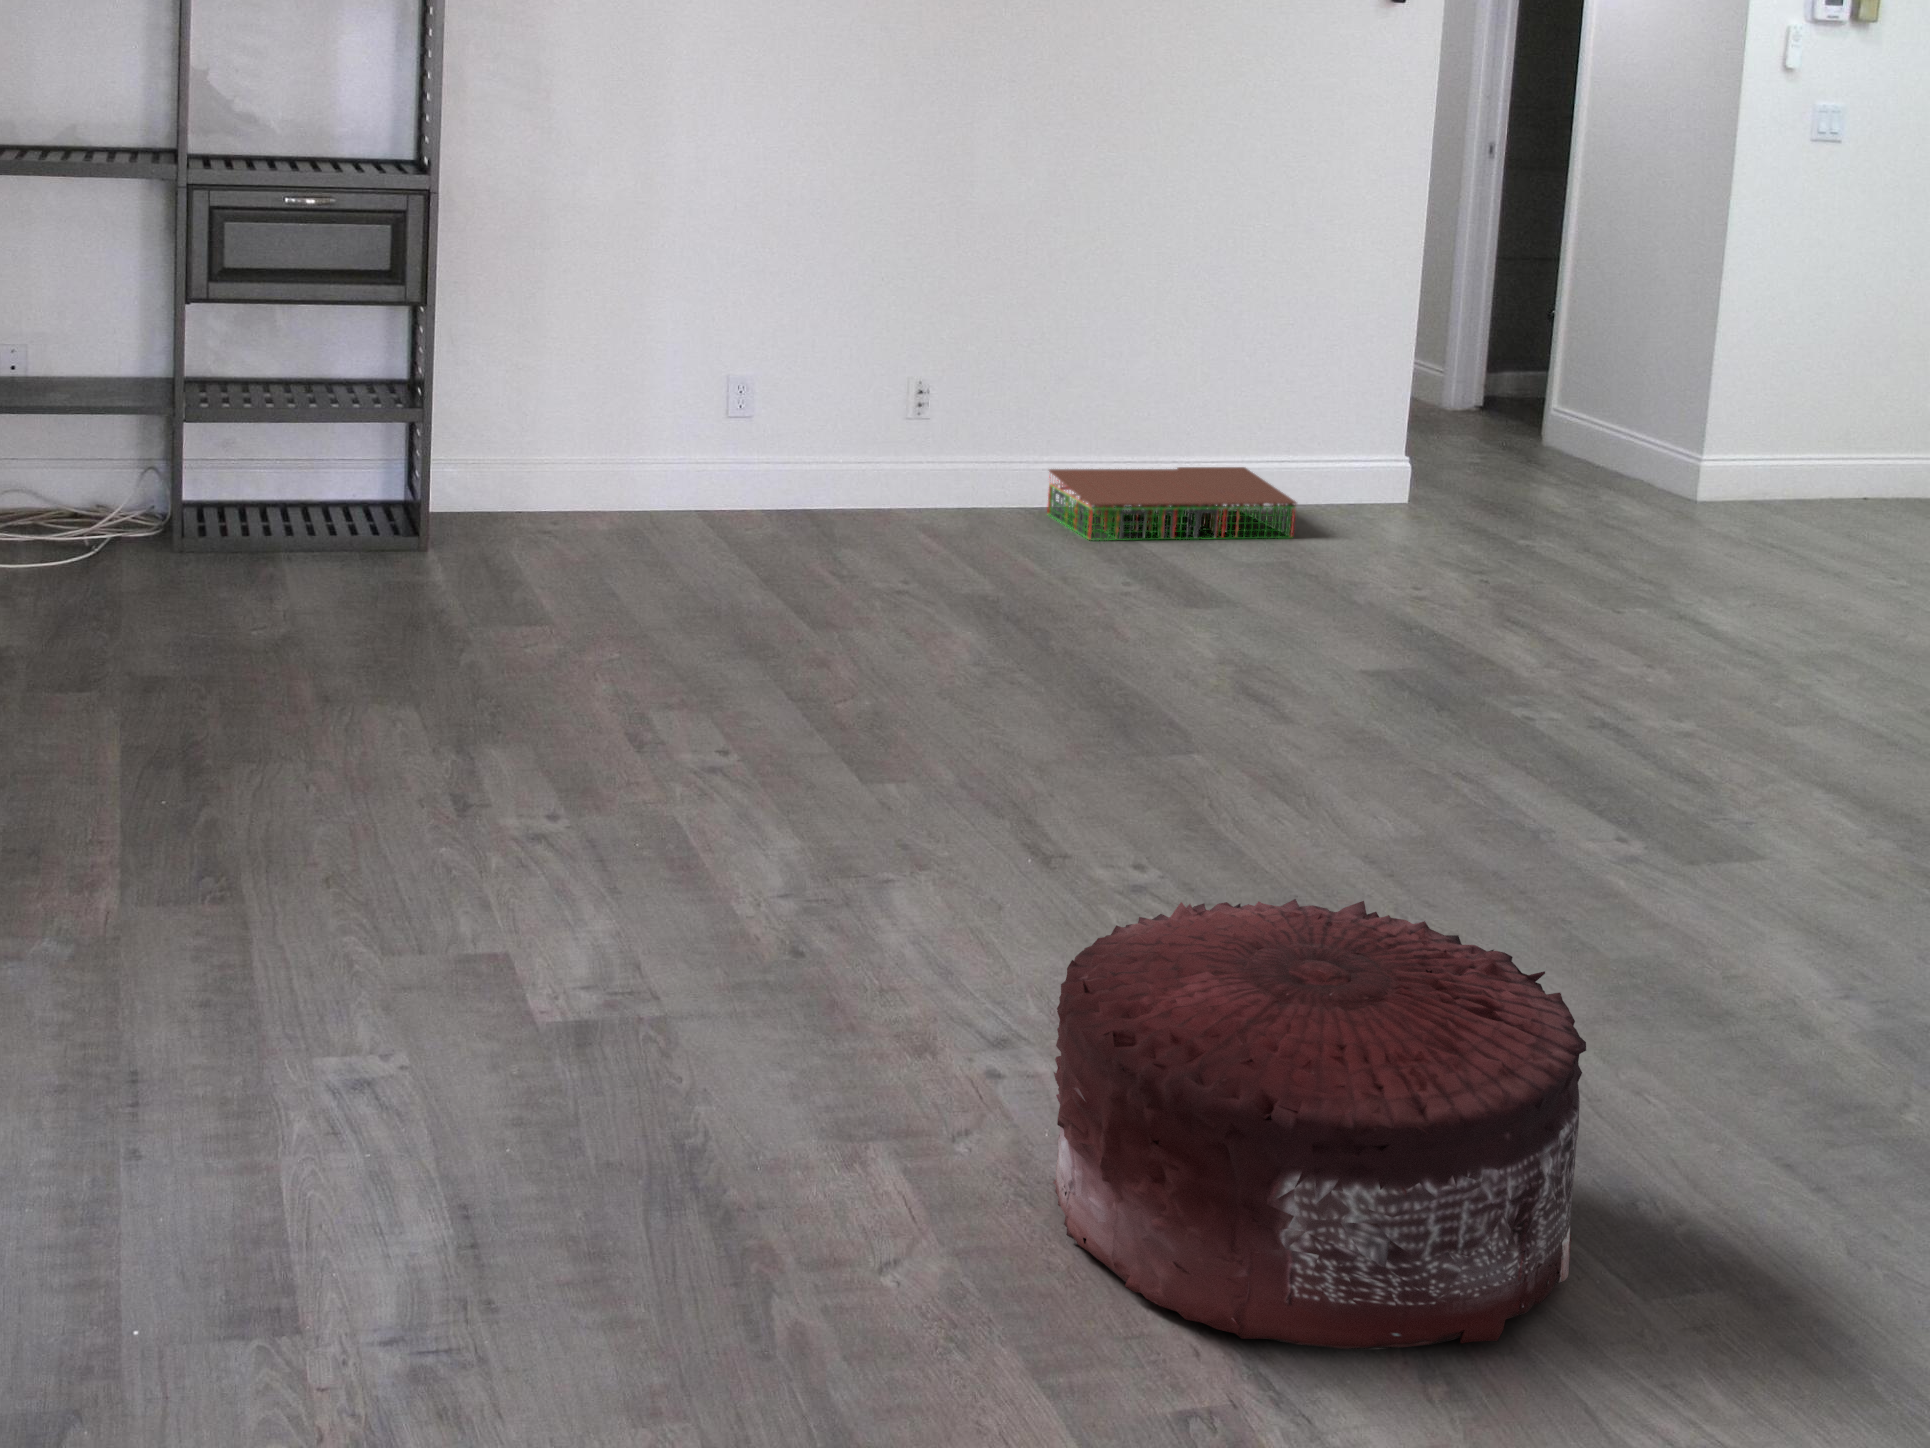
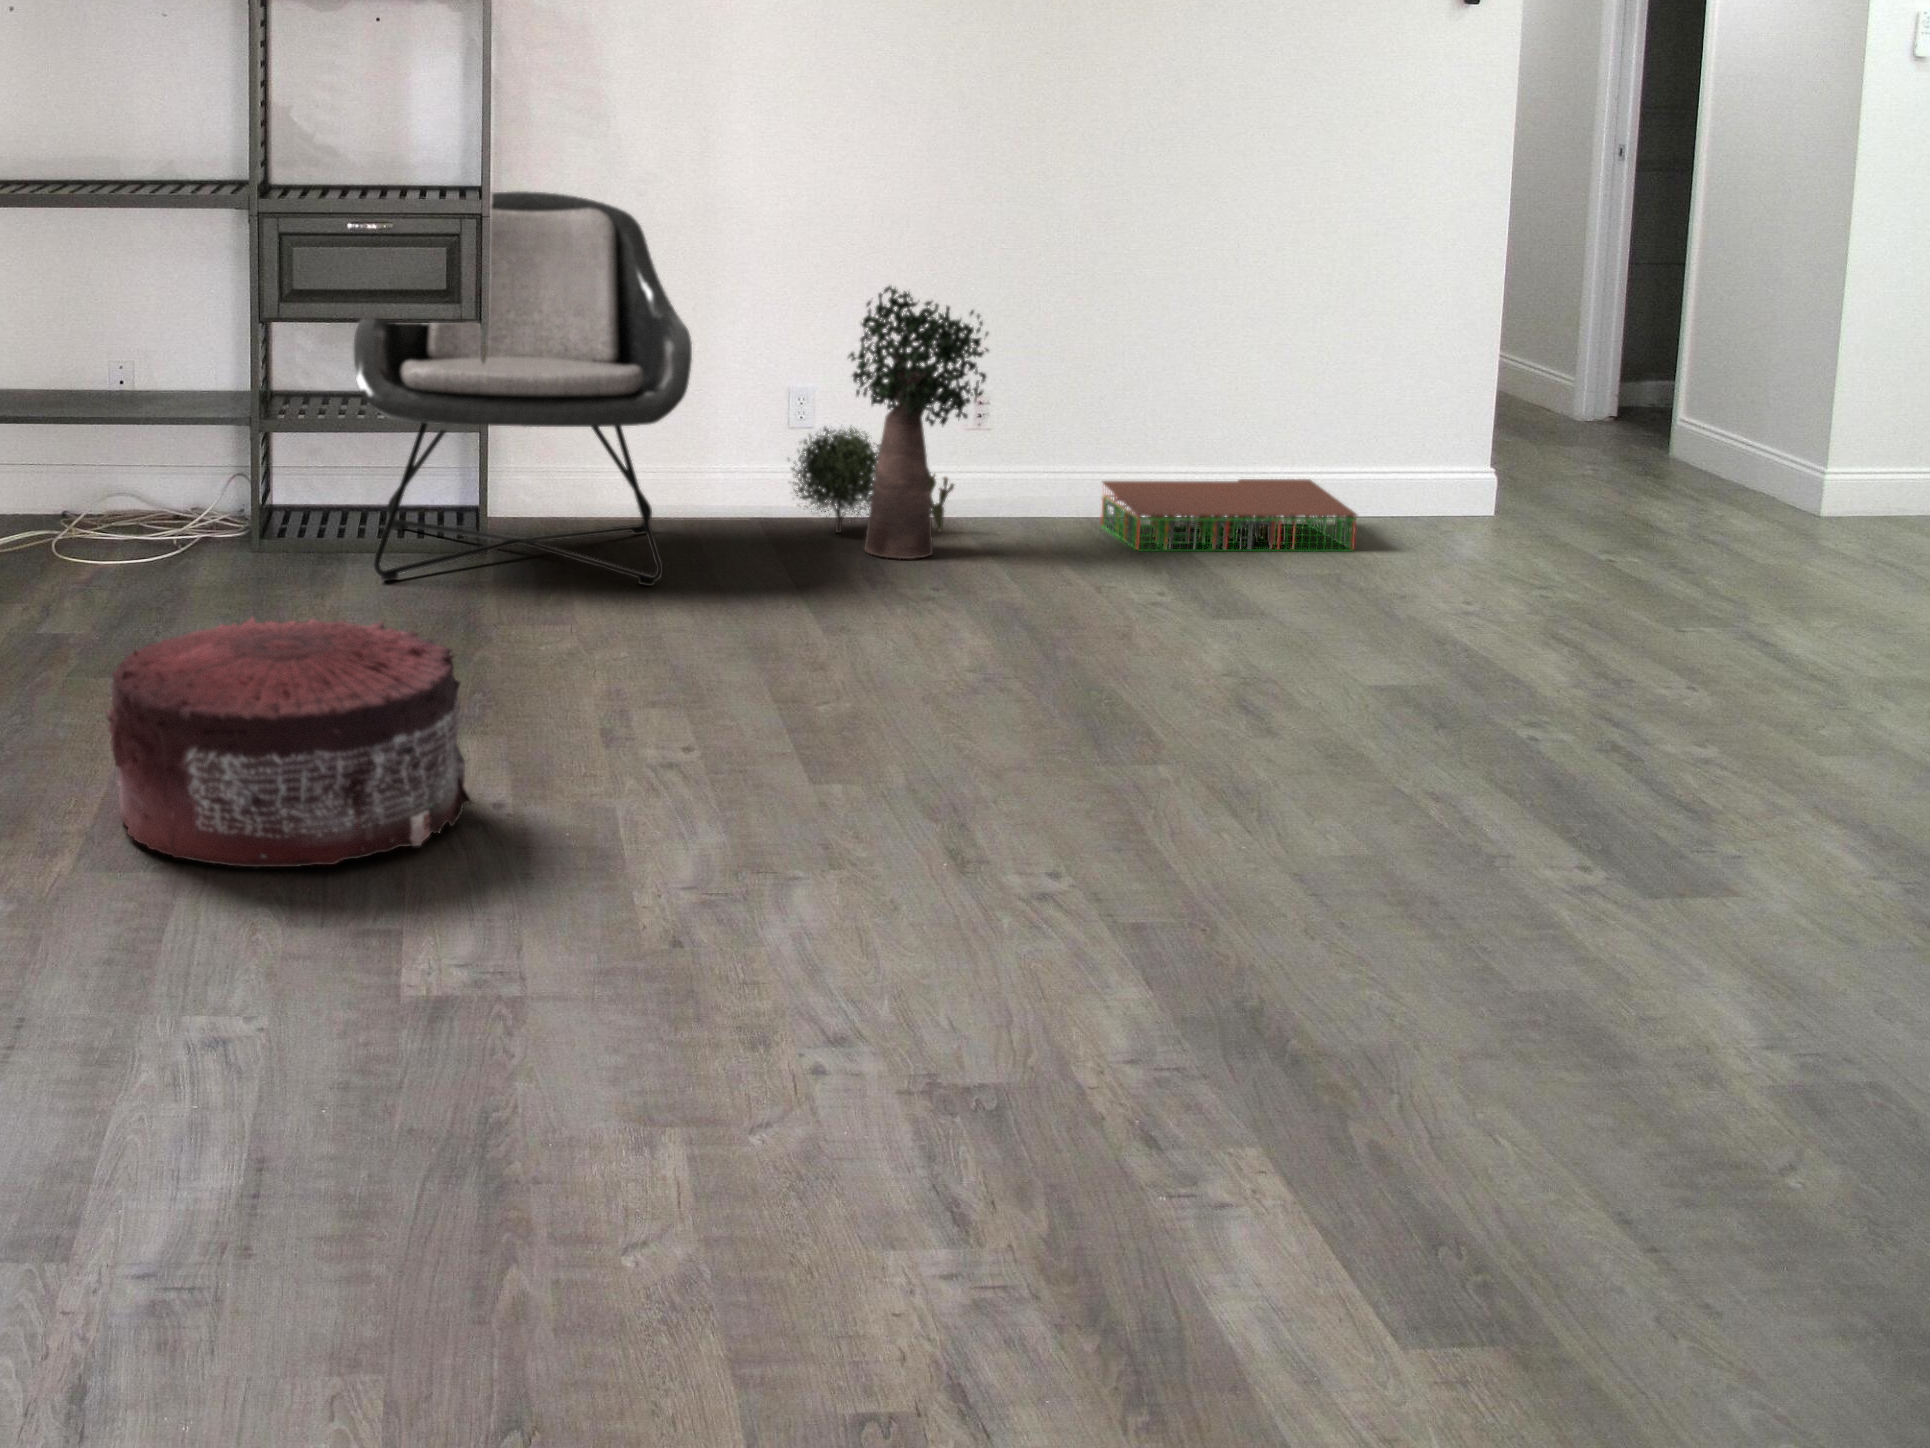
lounge chair: none [289,167,655,586] -> present [354,191,692,586]
potted plant: none [739,271,950,552] -> present [792,285,989,559]
pouf: present [1053,899,1586,1349] -> present [106,617,472,867]

